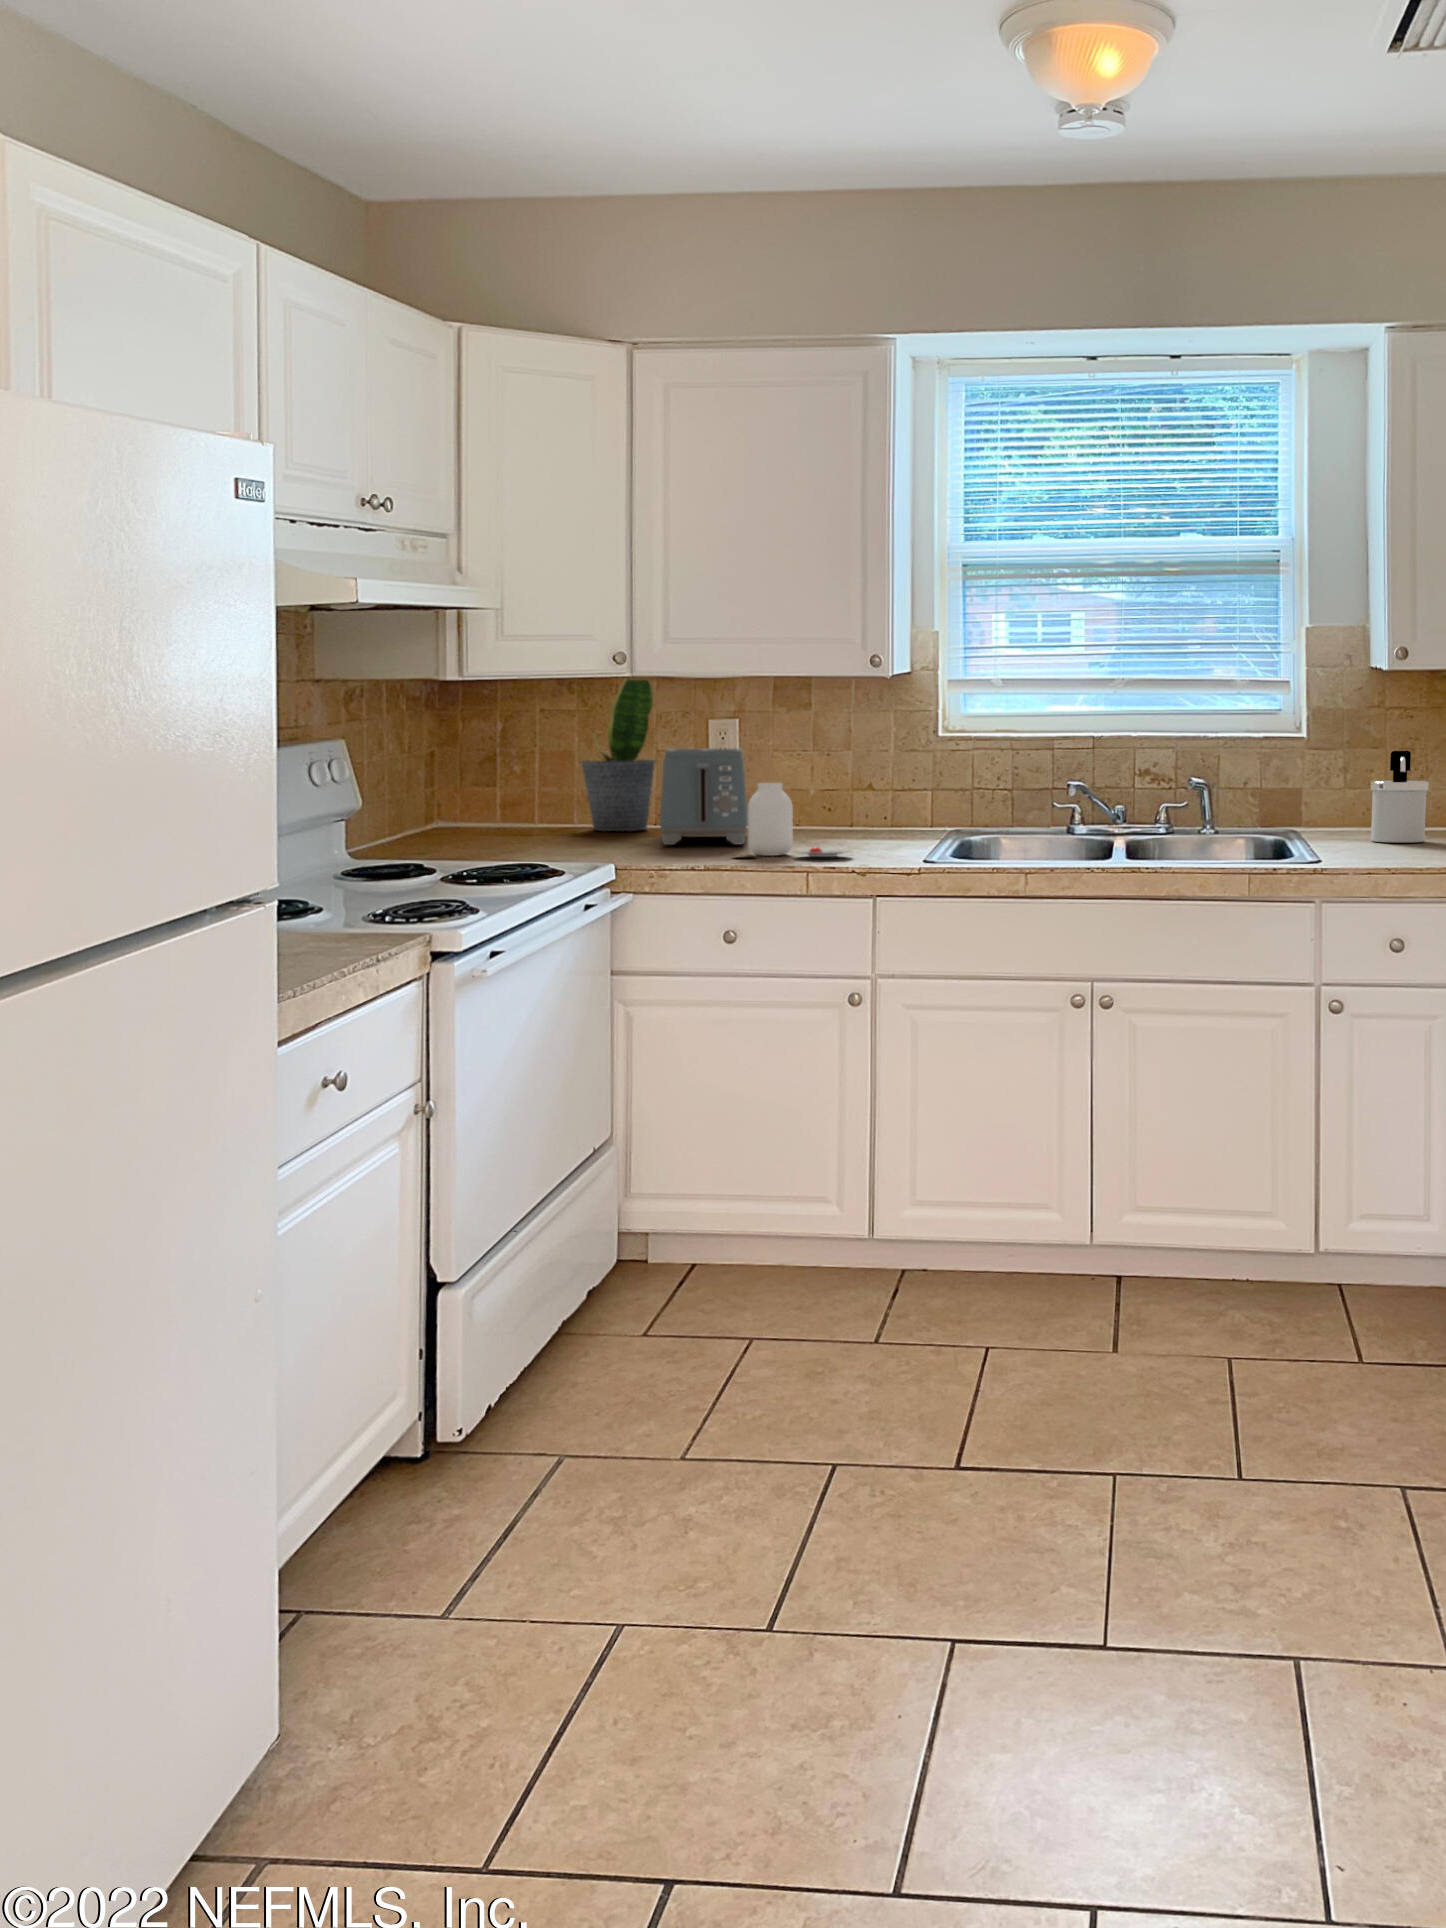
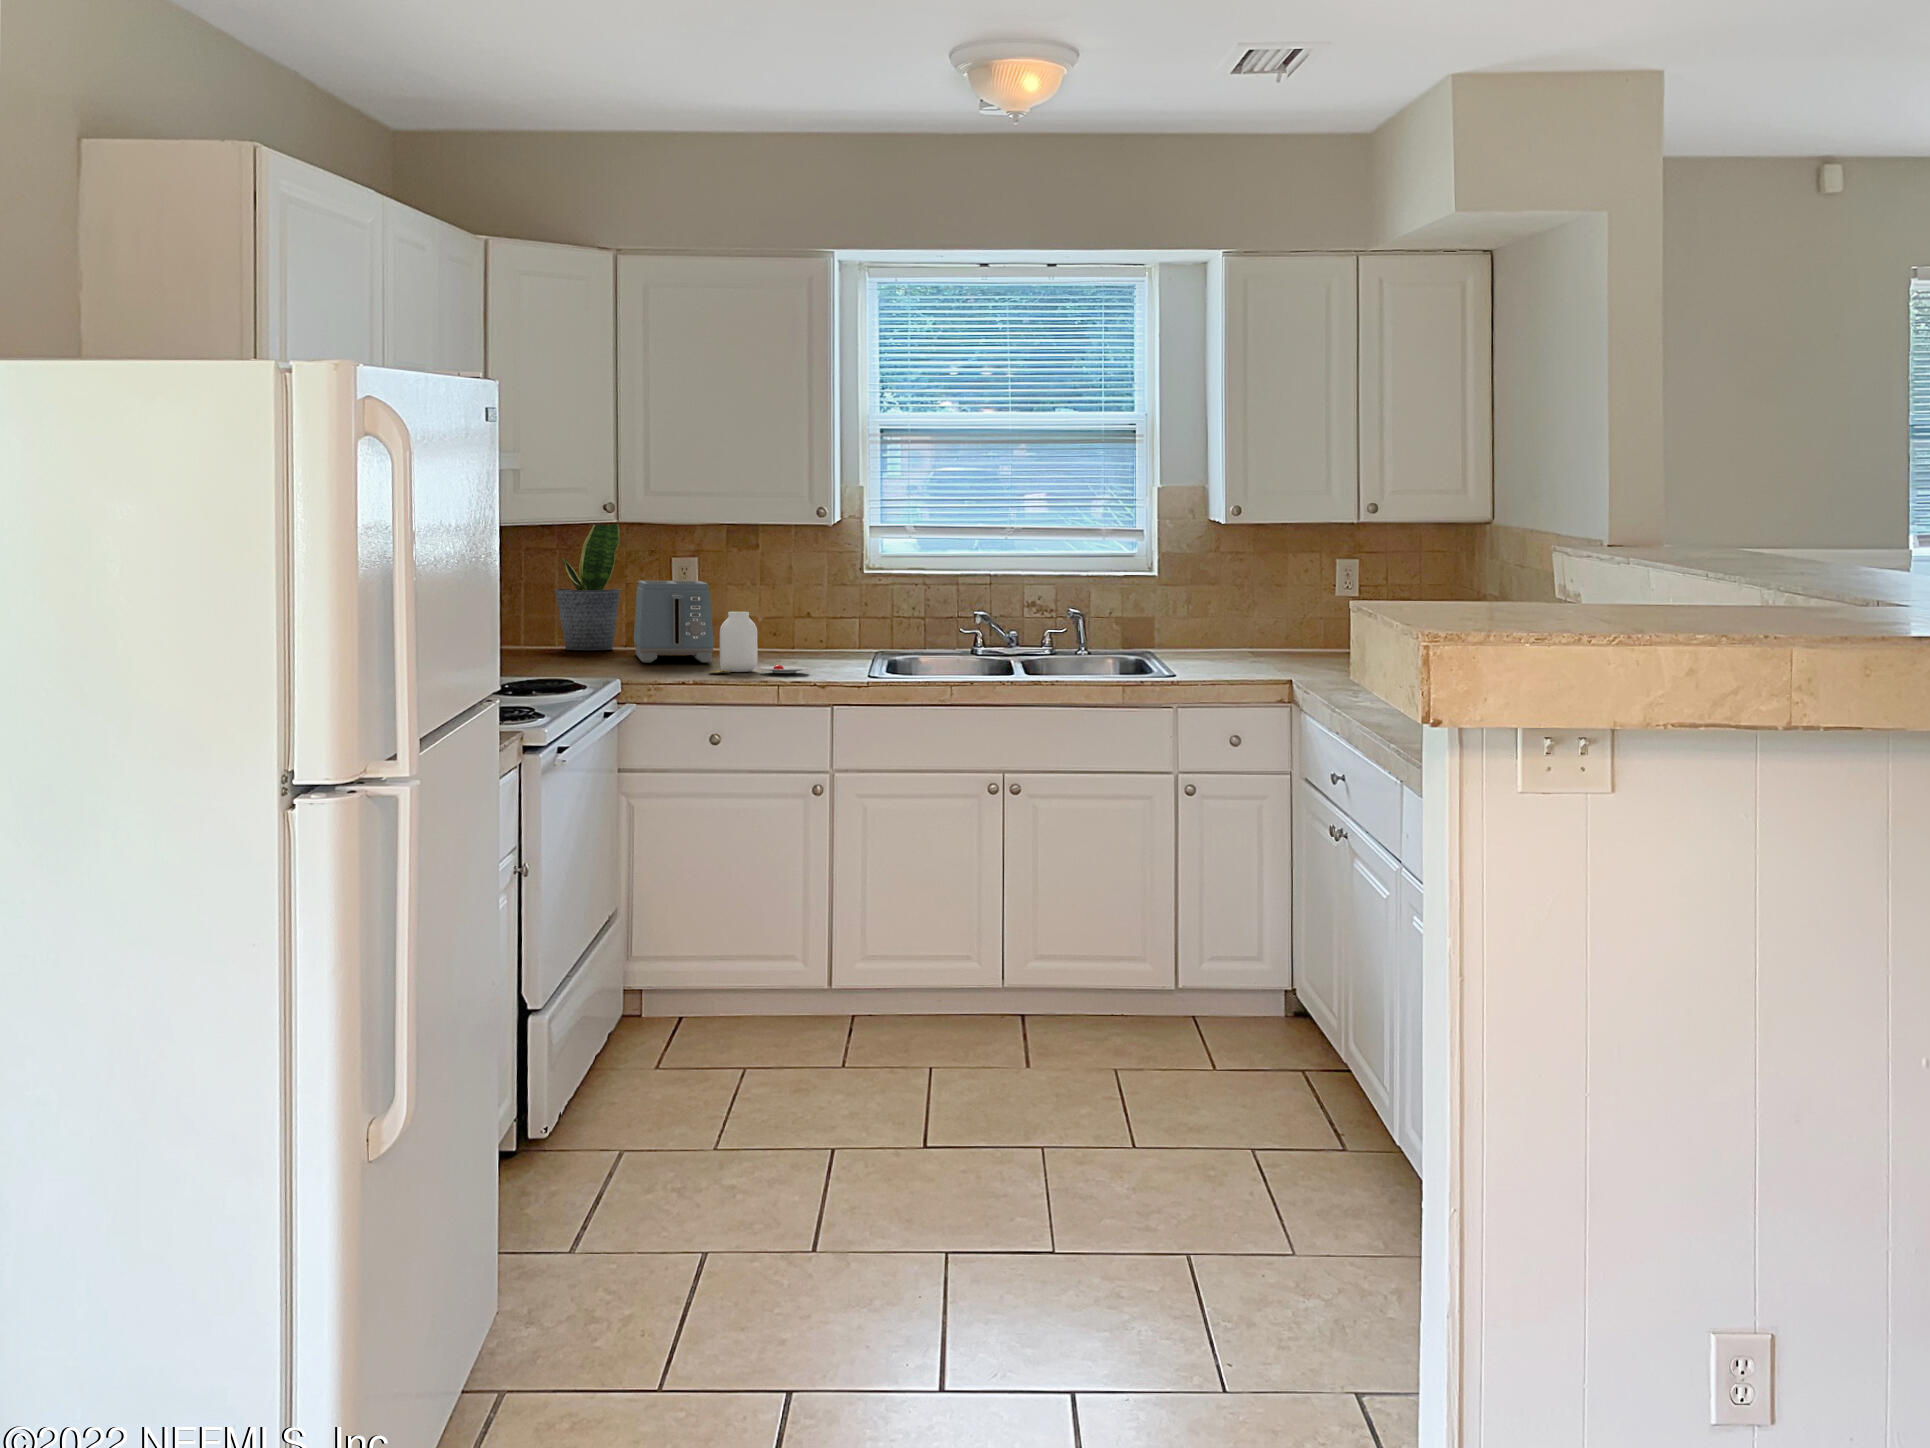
soap dispenser: present [1371,751,1429,843] -> none [1212,589,1256,663]

